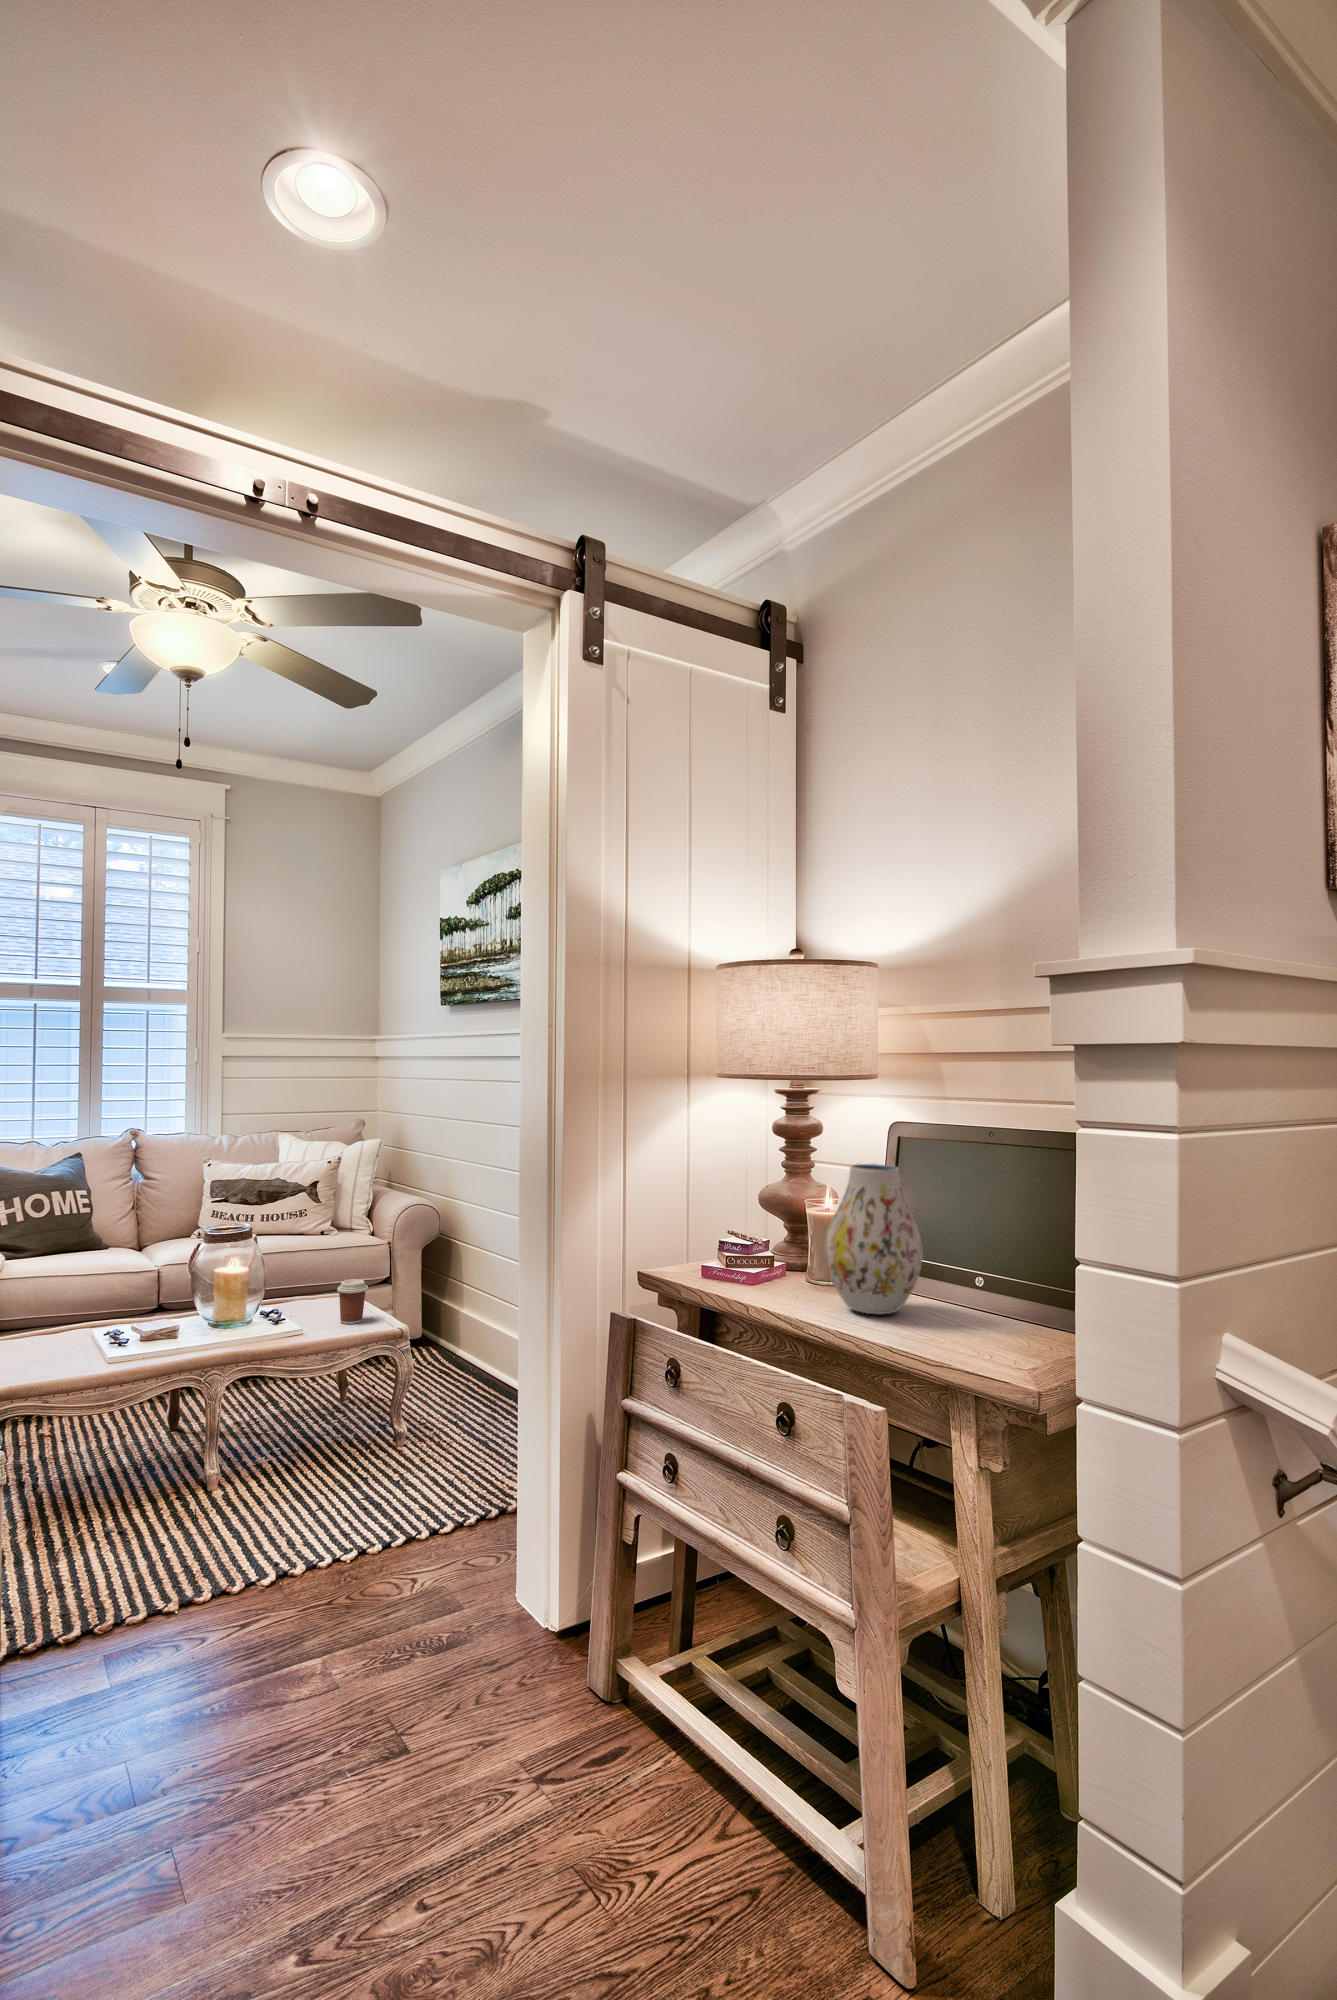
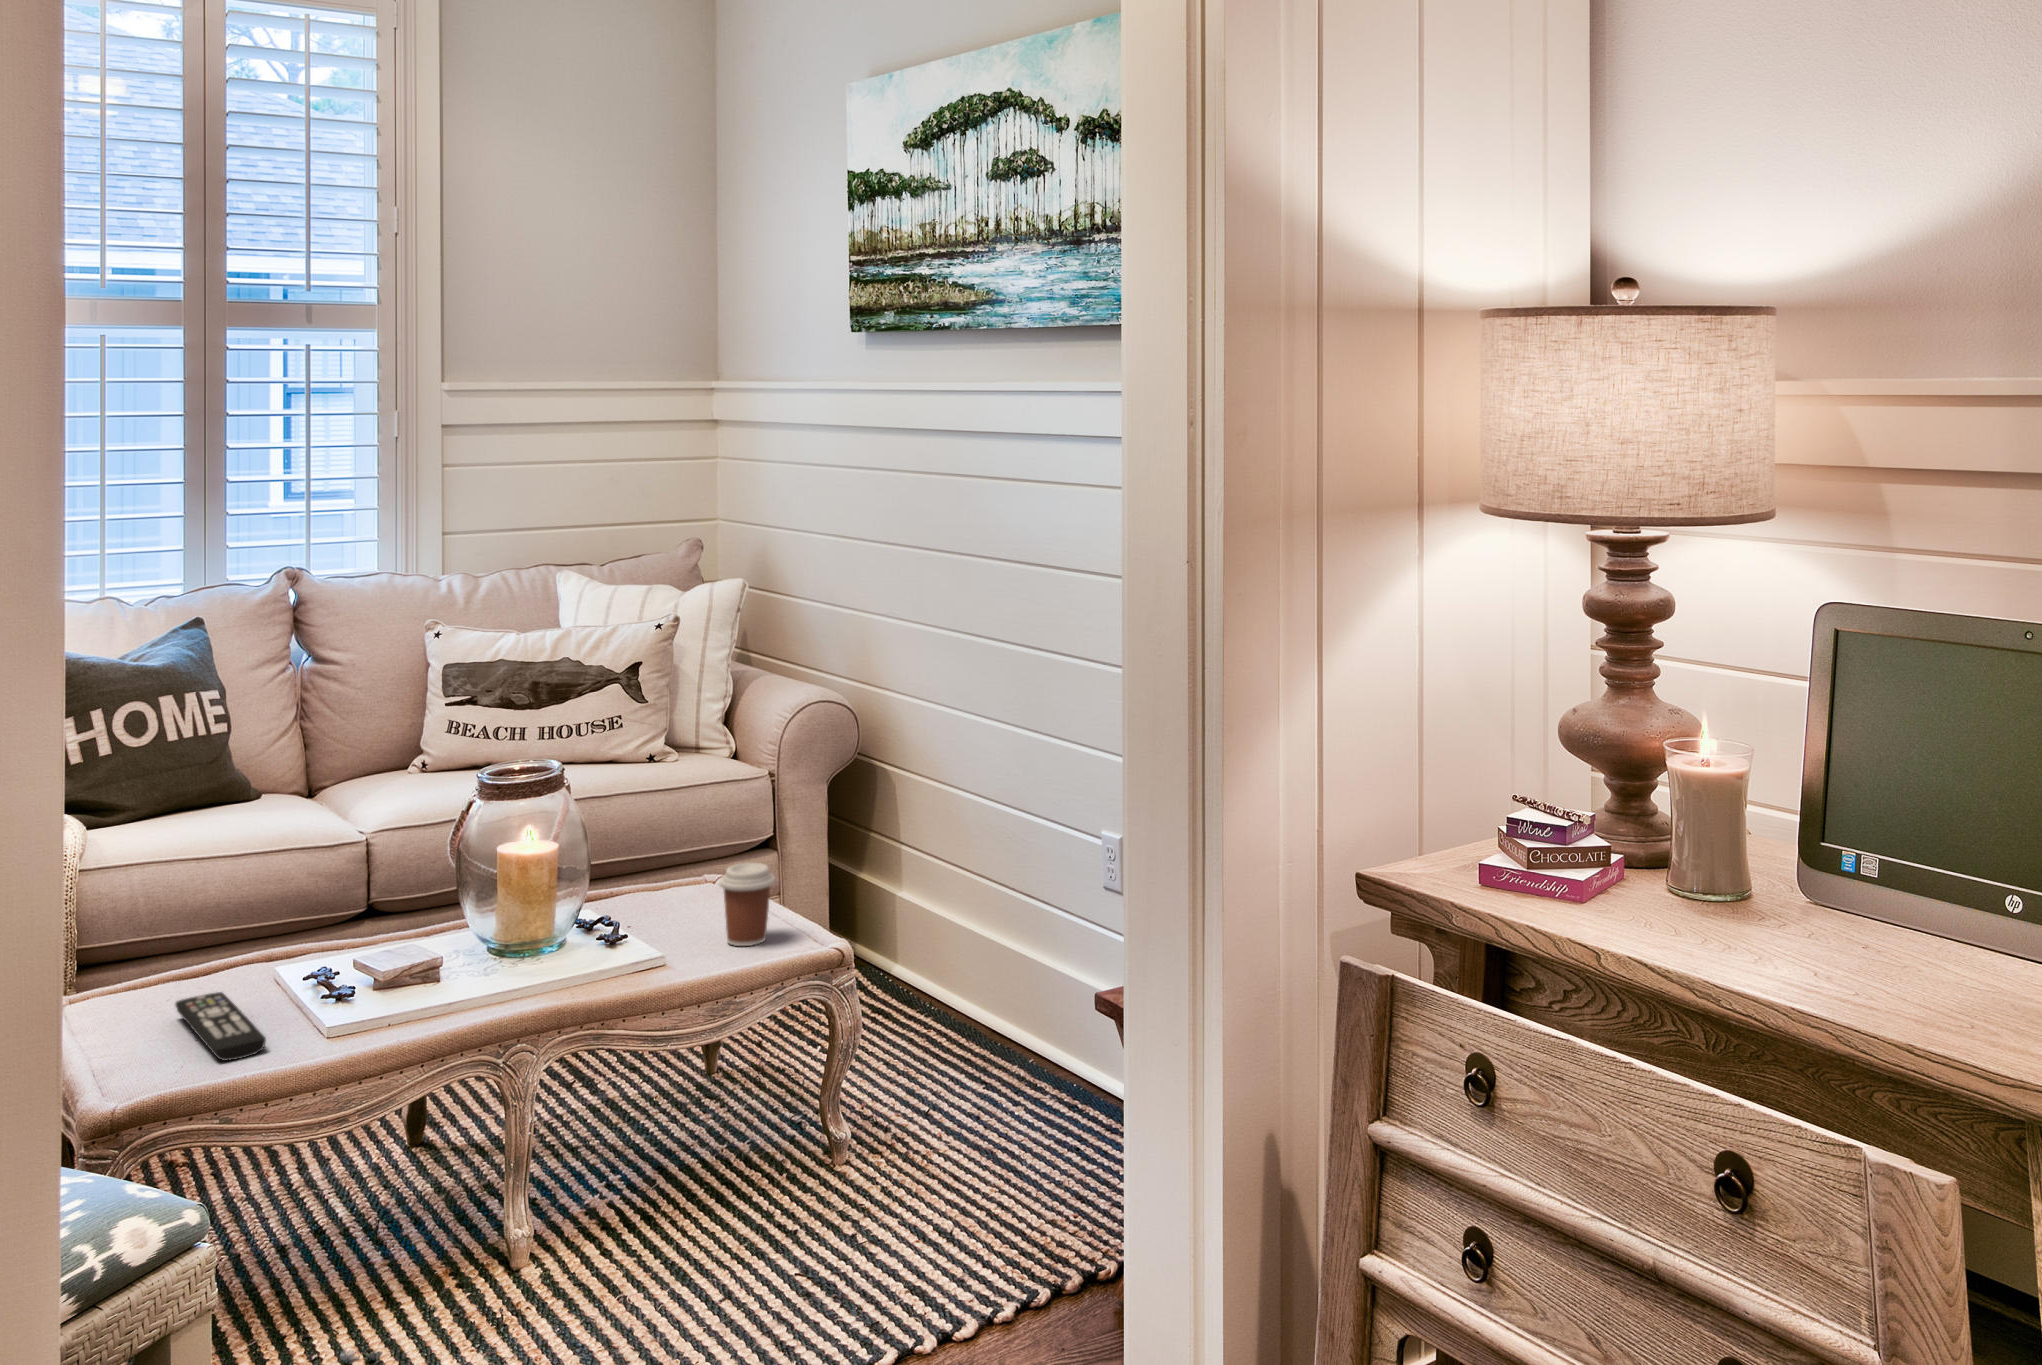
vase: present [825,1164,923,1314] -> none [1768,684,1962,975]
remote control: none [36,1339,79,1372] -> present [176,992,266,1061]

